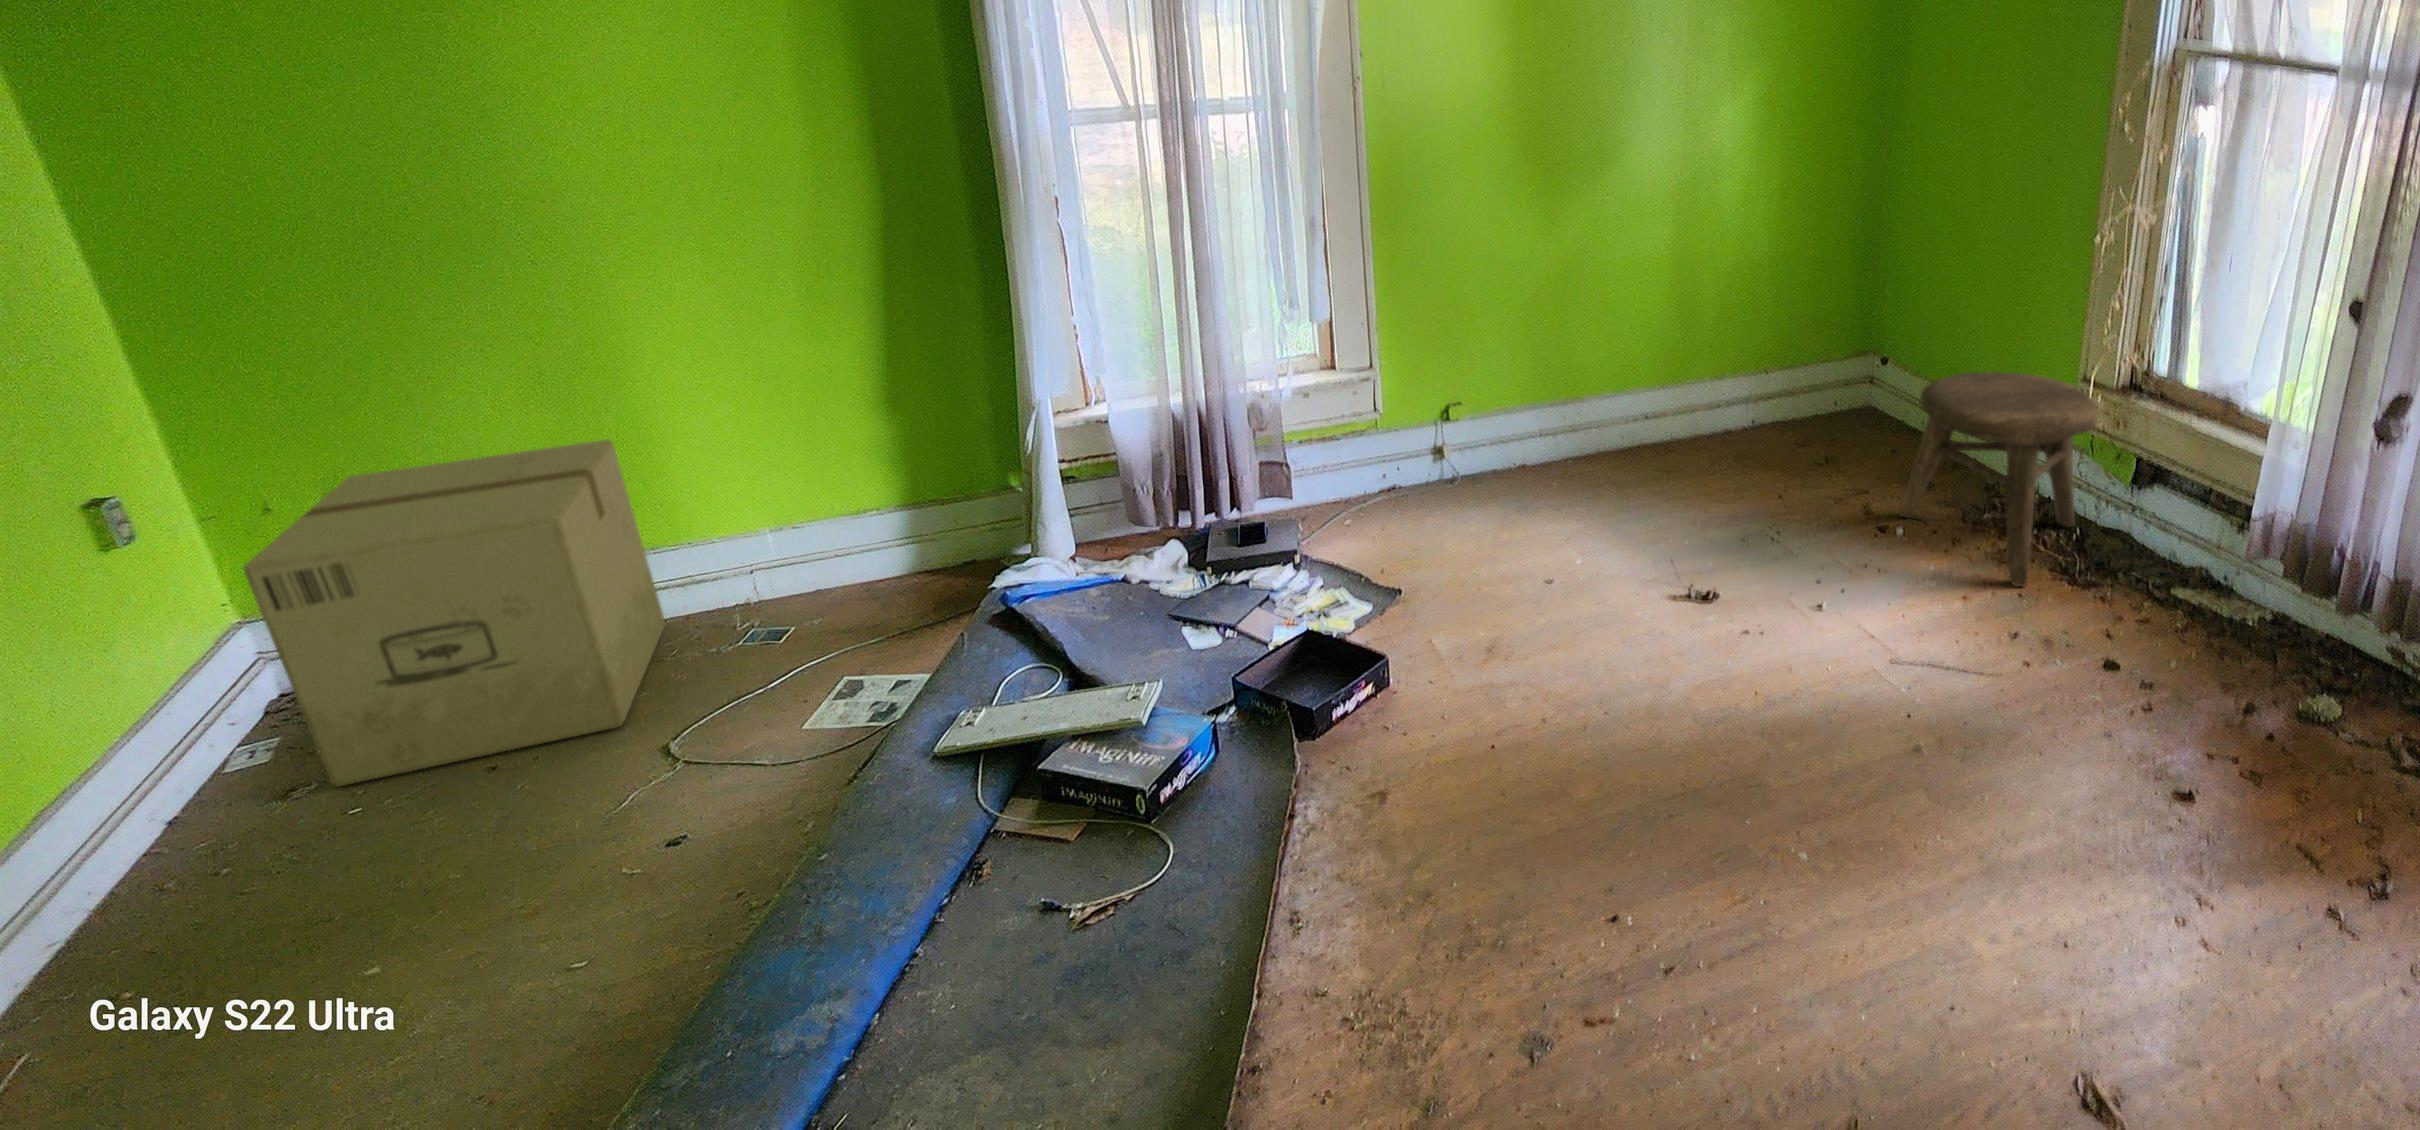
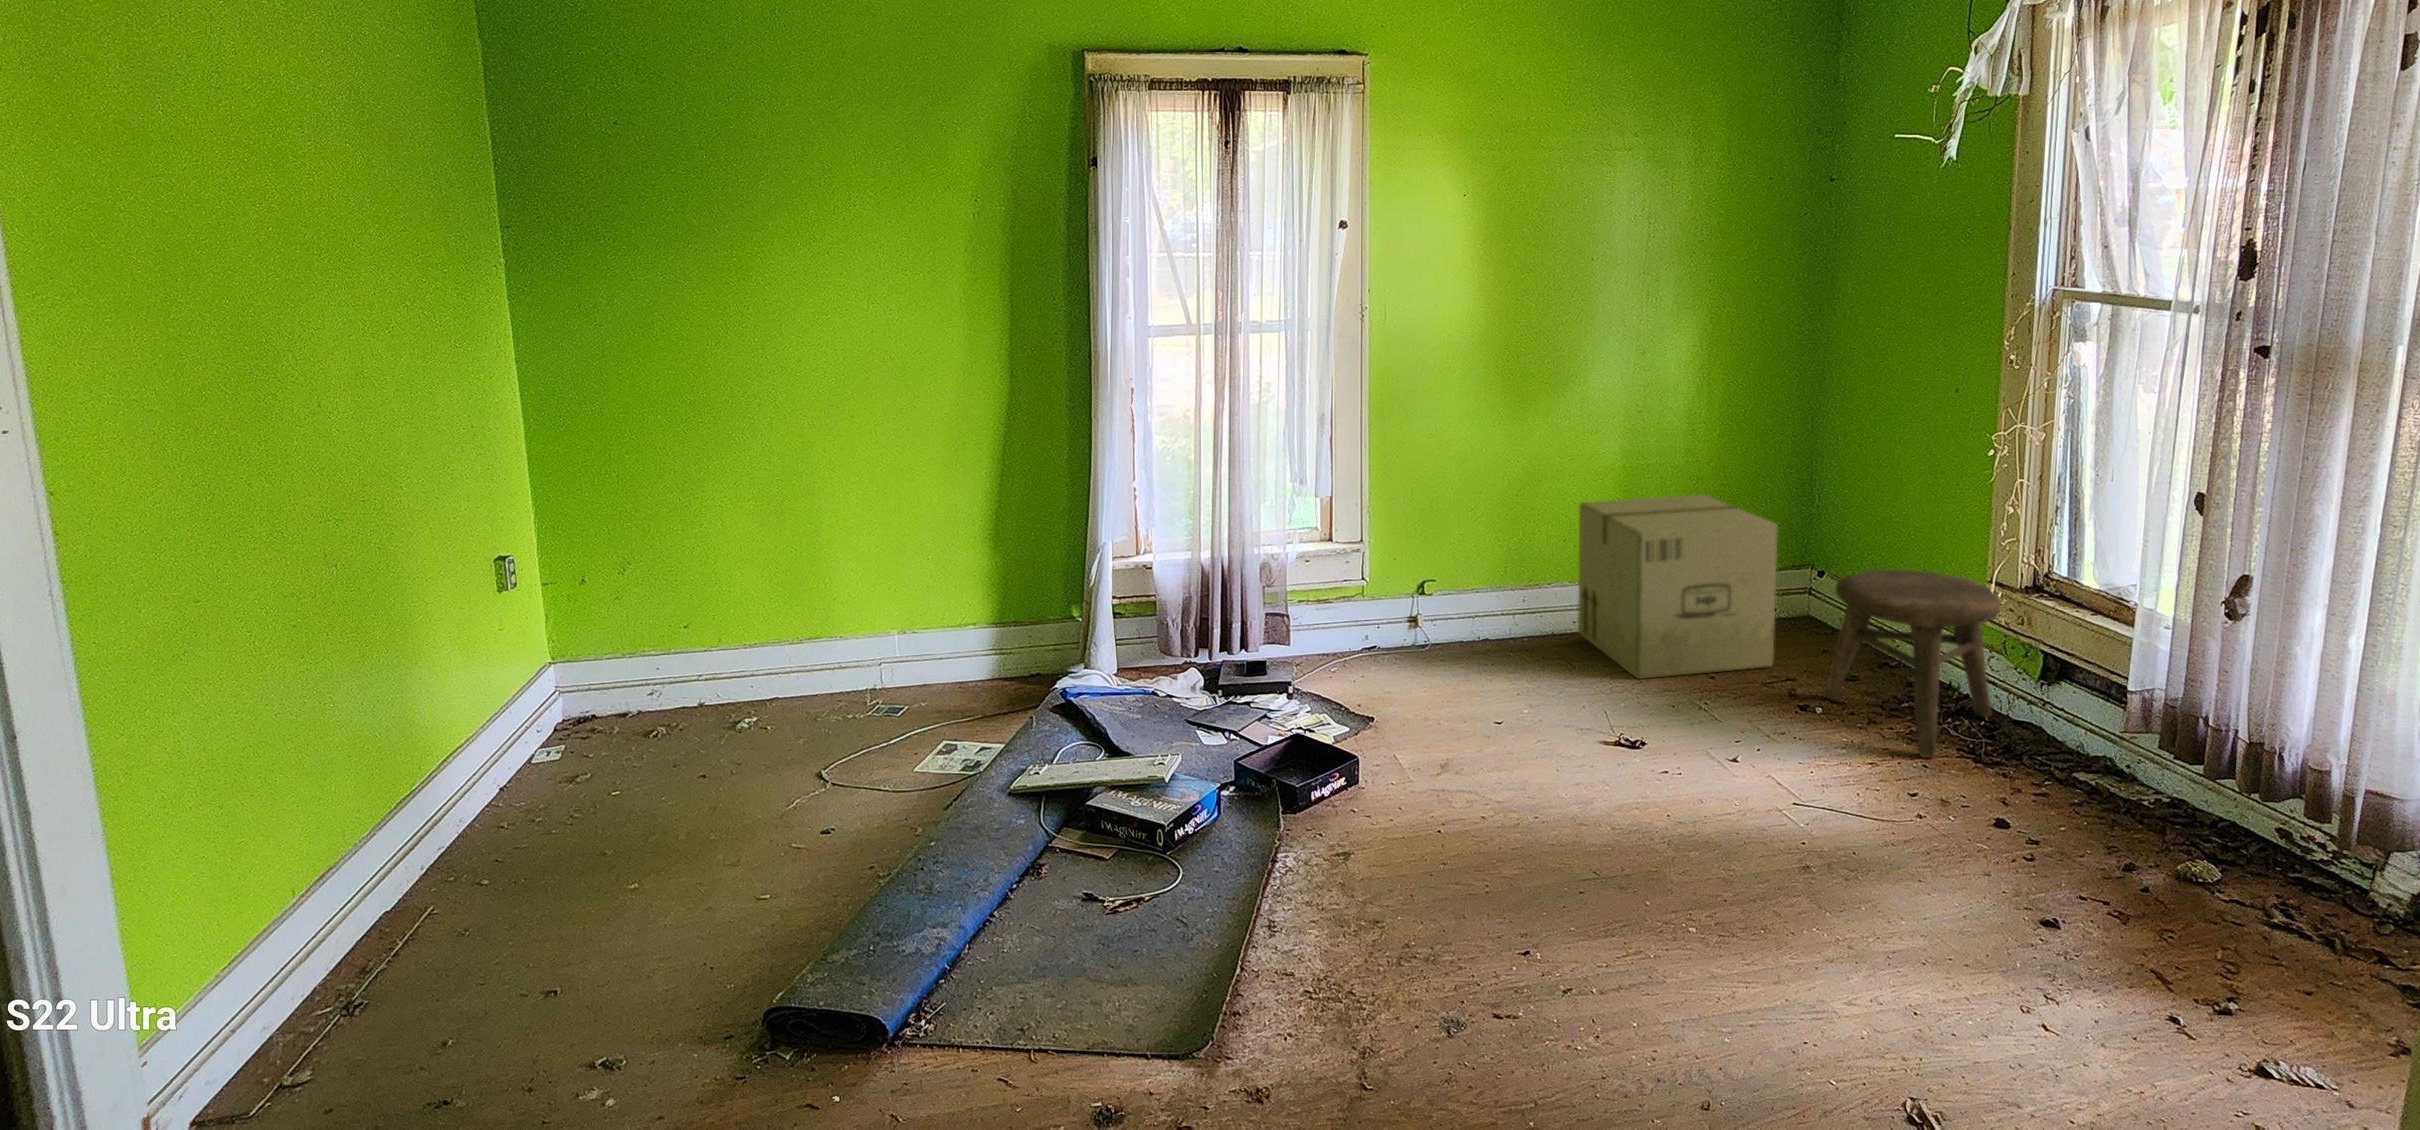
cardboard box: present [243,440,665,786] -> present [1578,495,1777,679]

